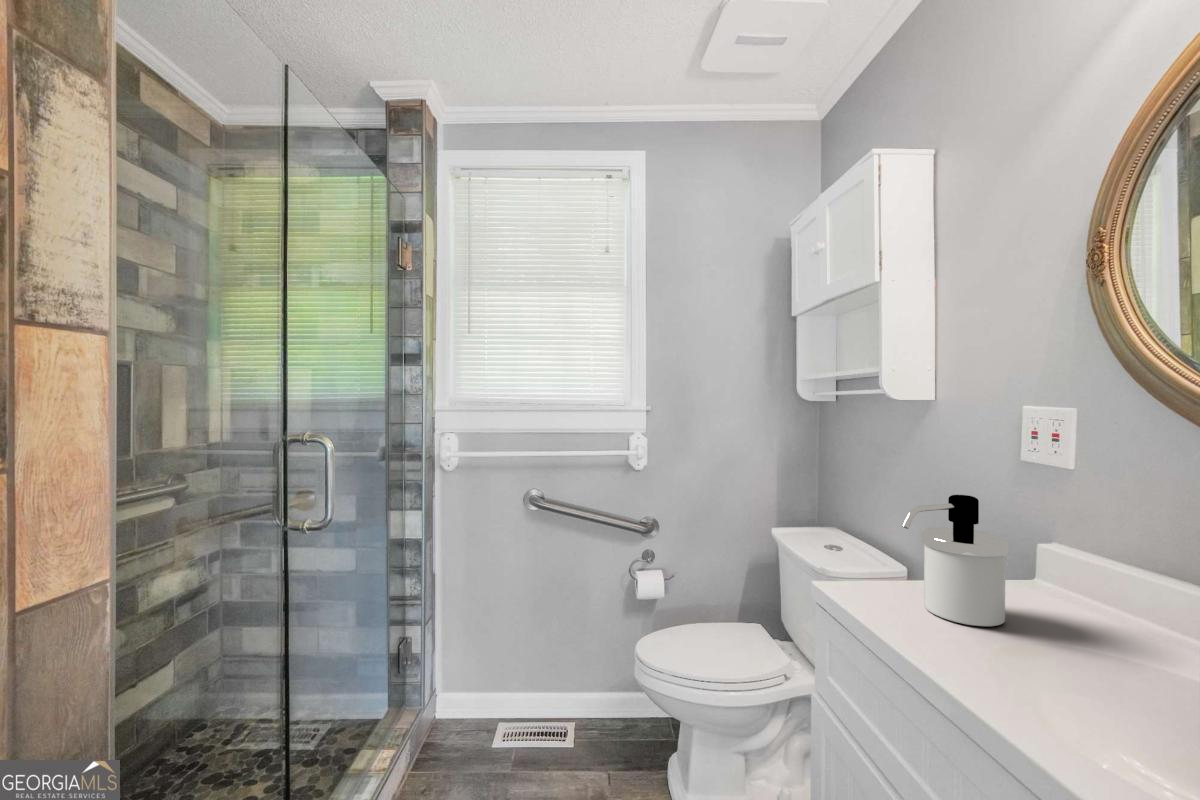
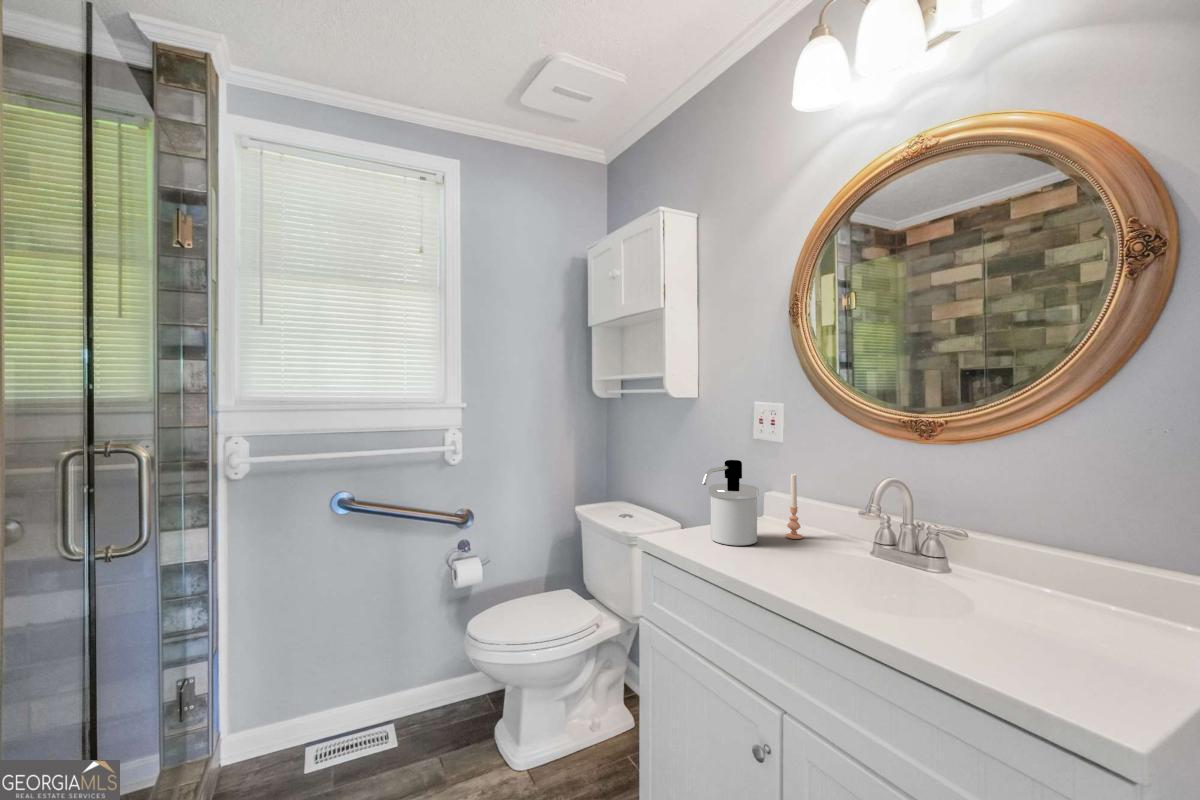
candle: none [1065,525,1099,631] -> present [786,474,802,539]

